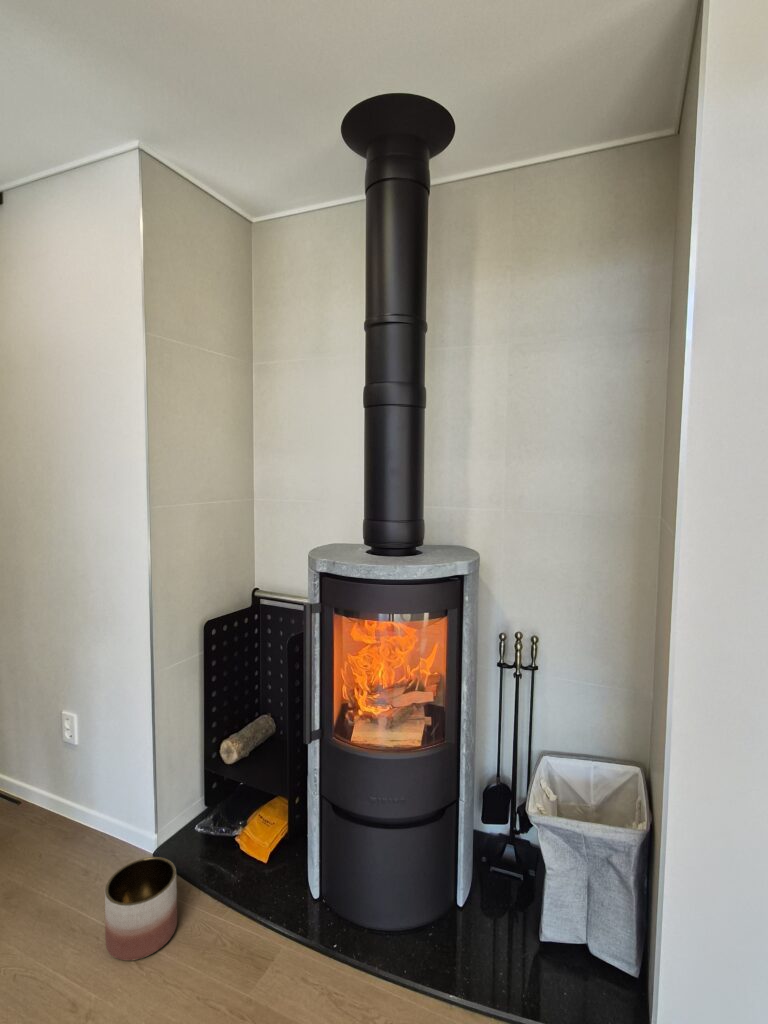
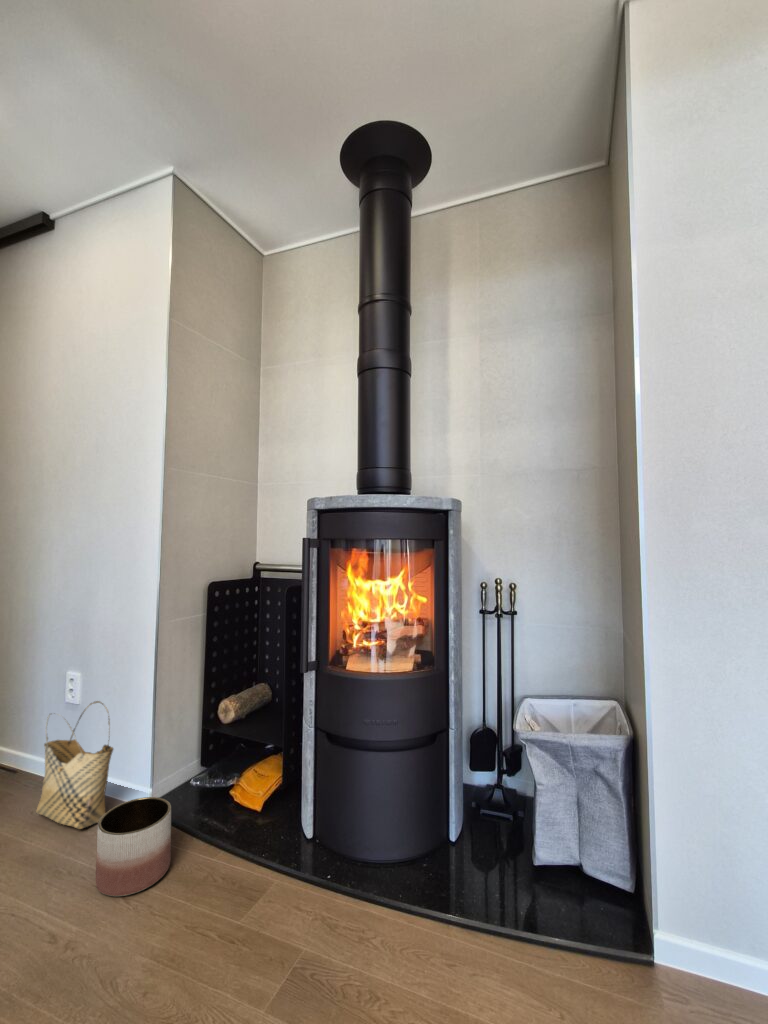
woven basket: none [42,747,116,878] -> present [36,701,113,829]

